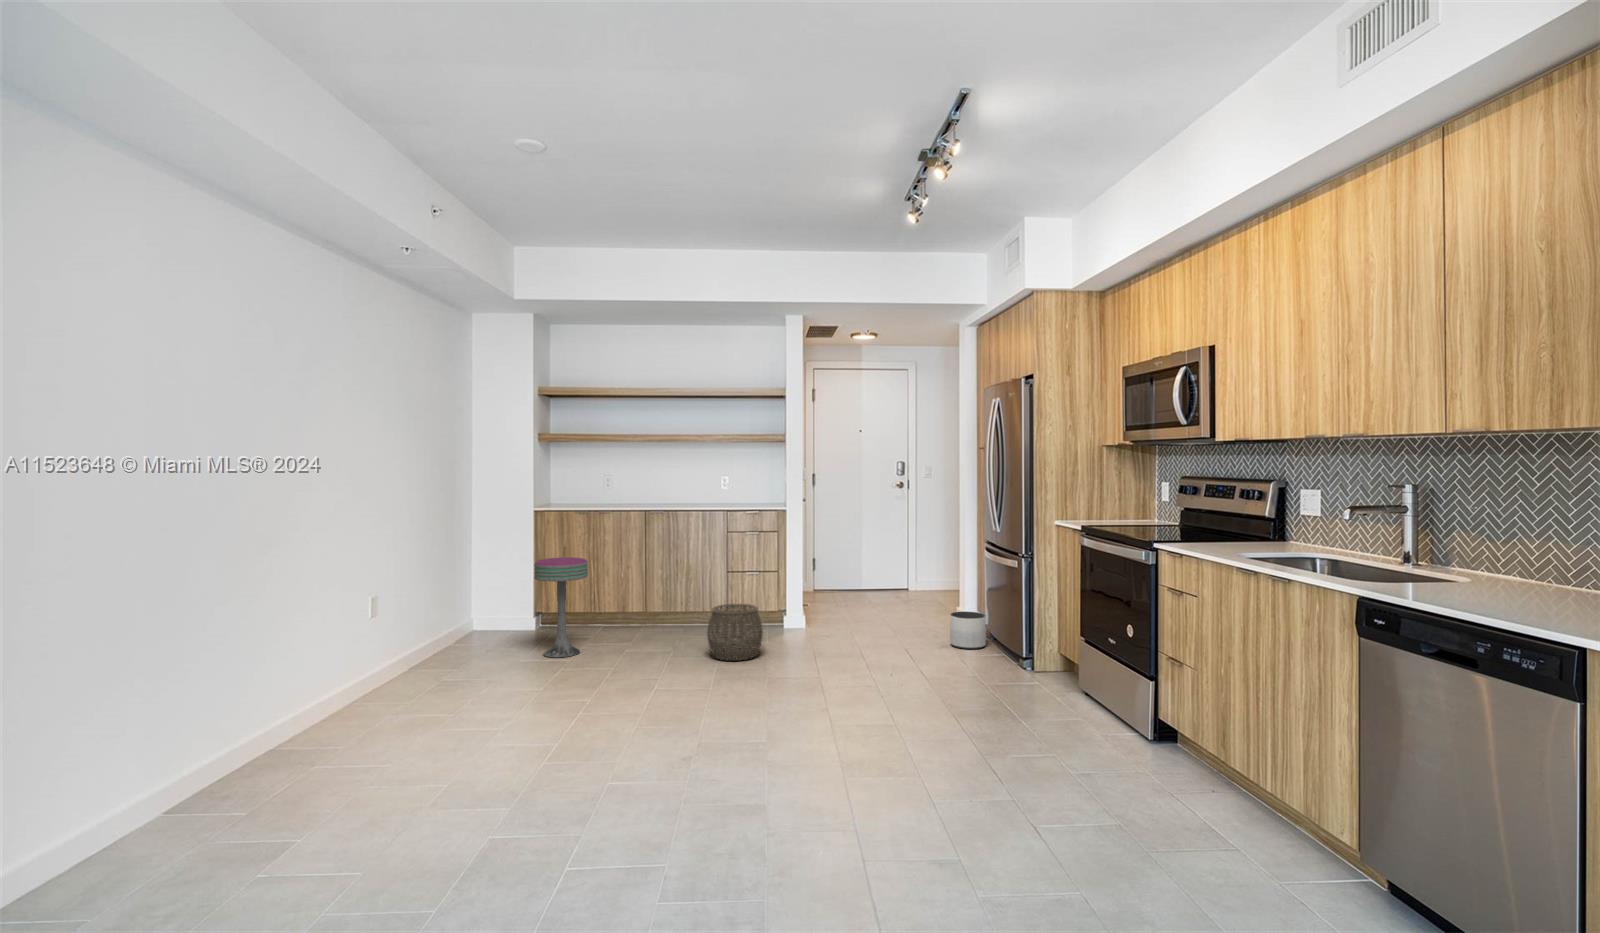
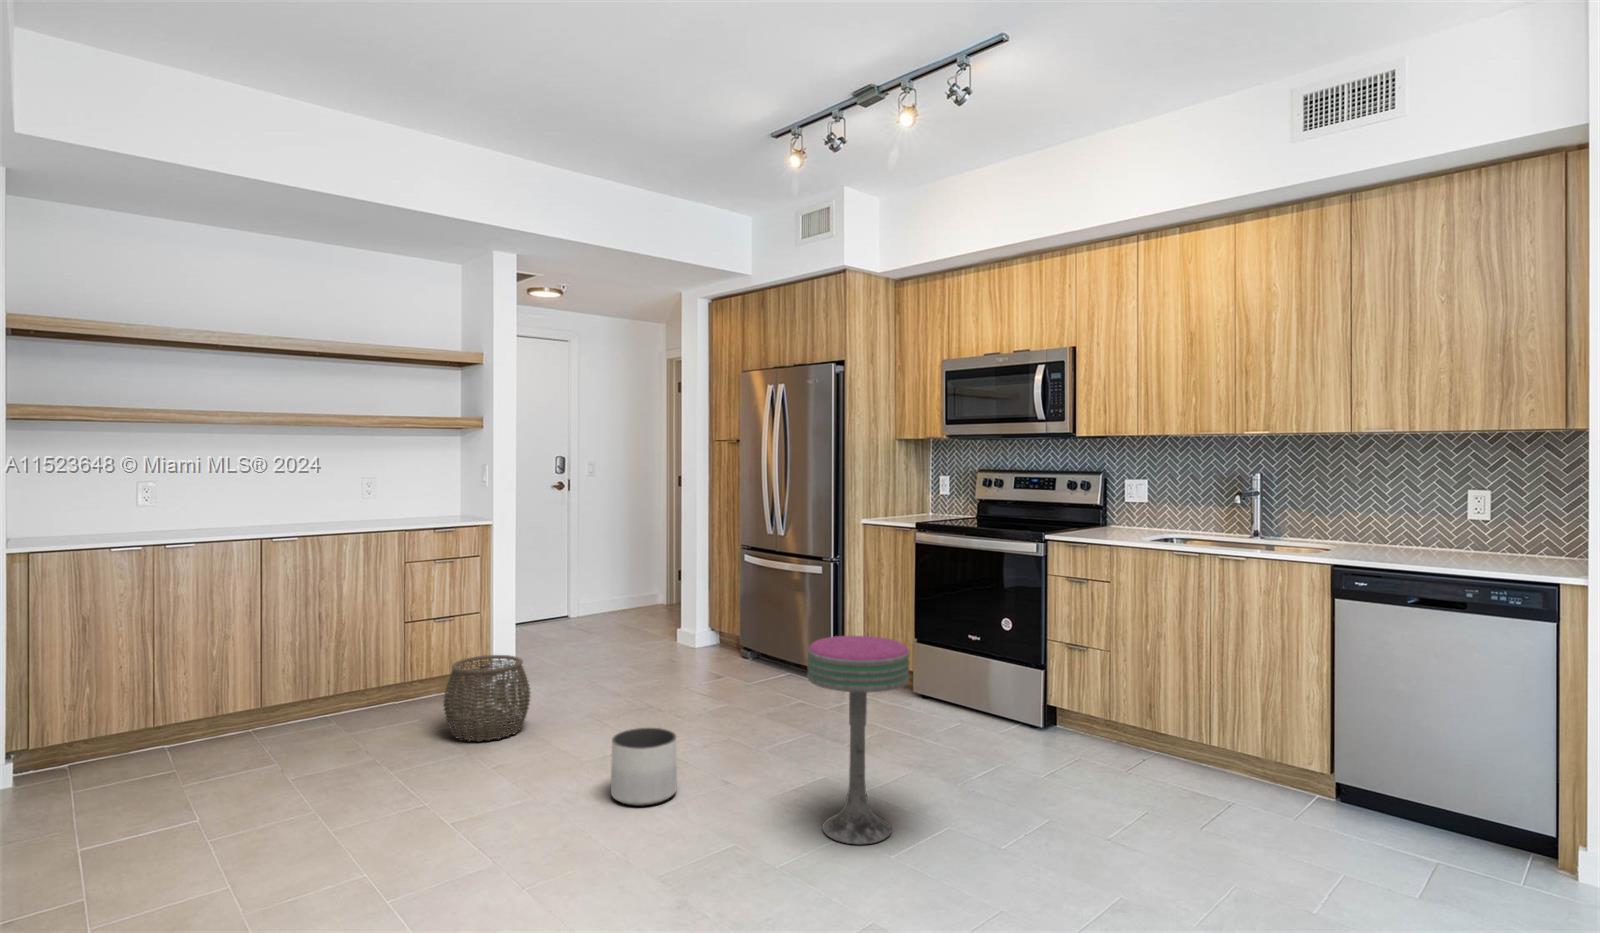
bar stool: present [534,557,588,658] -> present [807,636,909,844]
planter: present [950,612,986,649] -> present [611,728,677,806]

